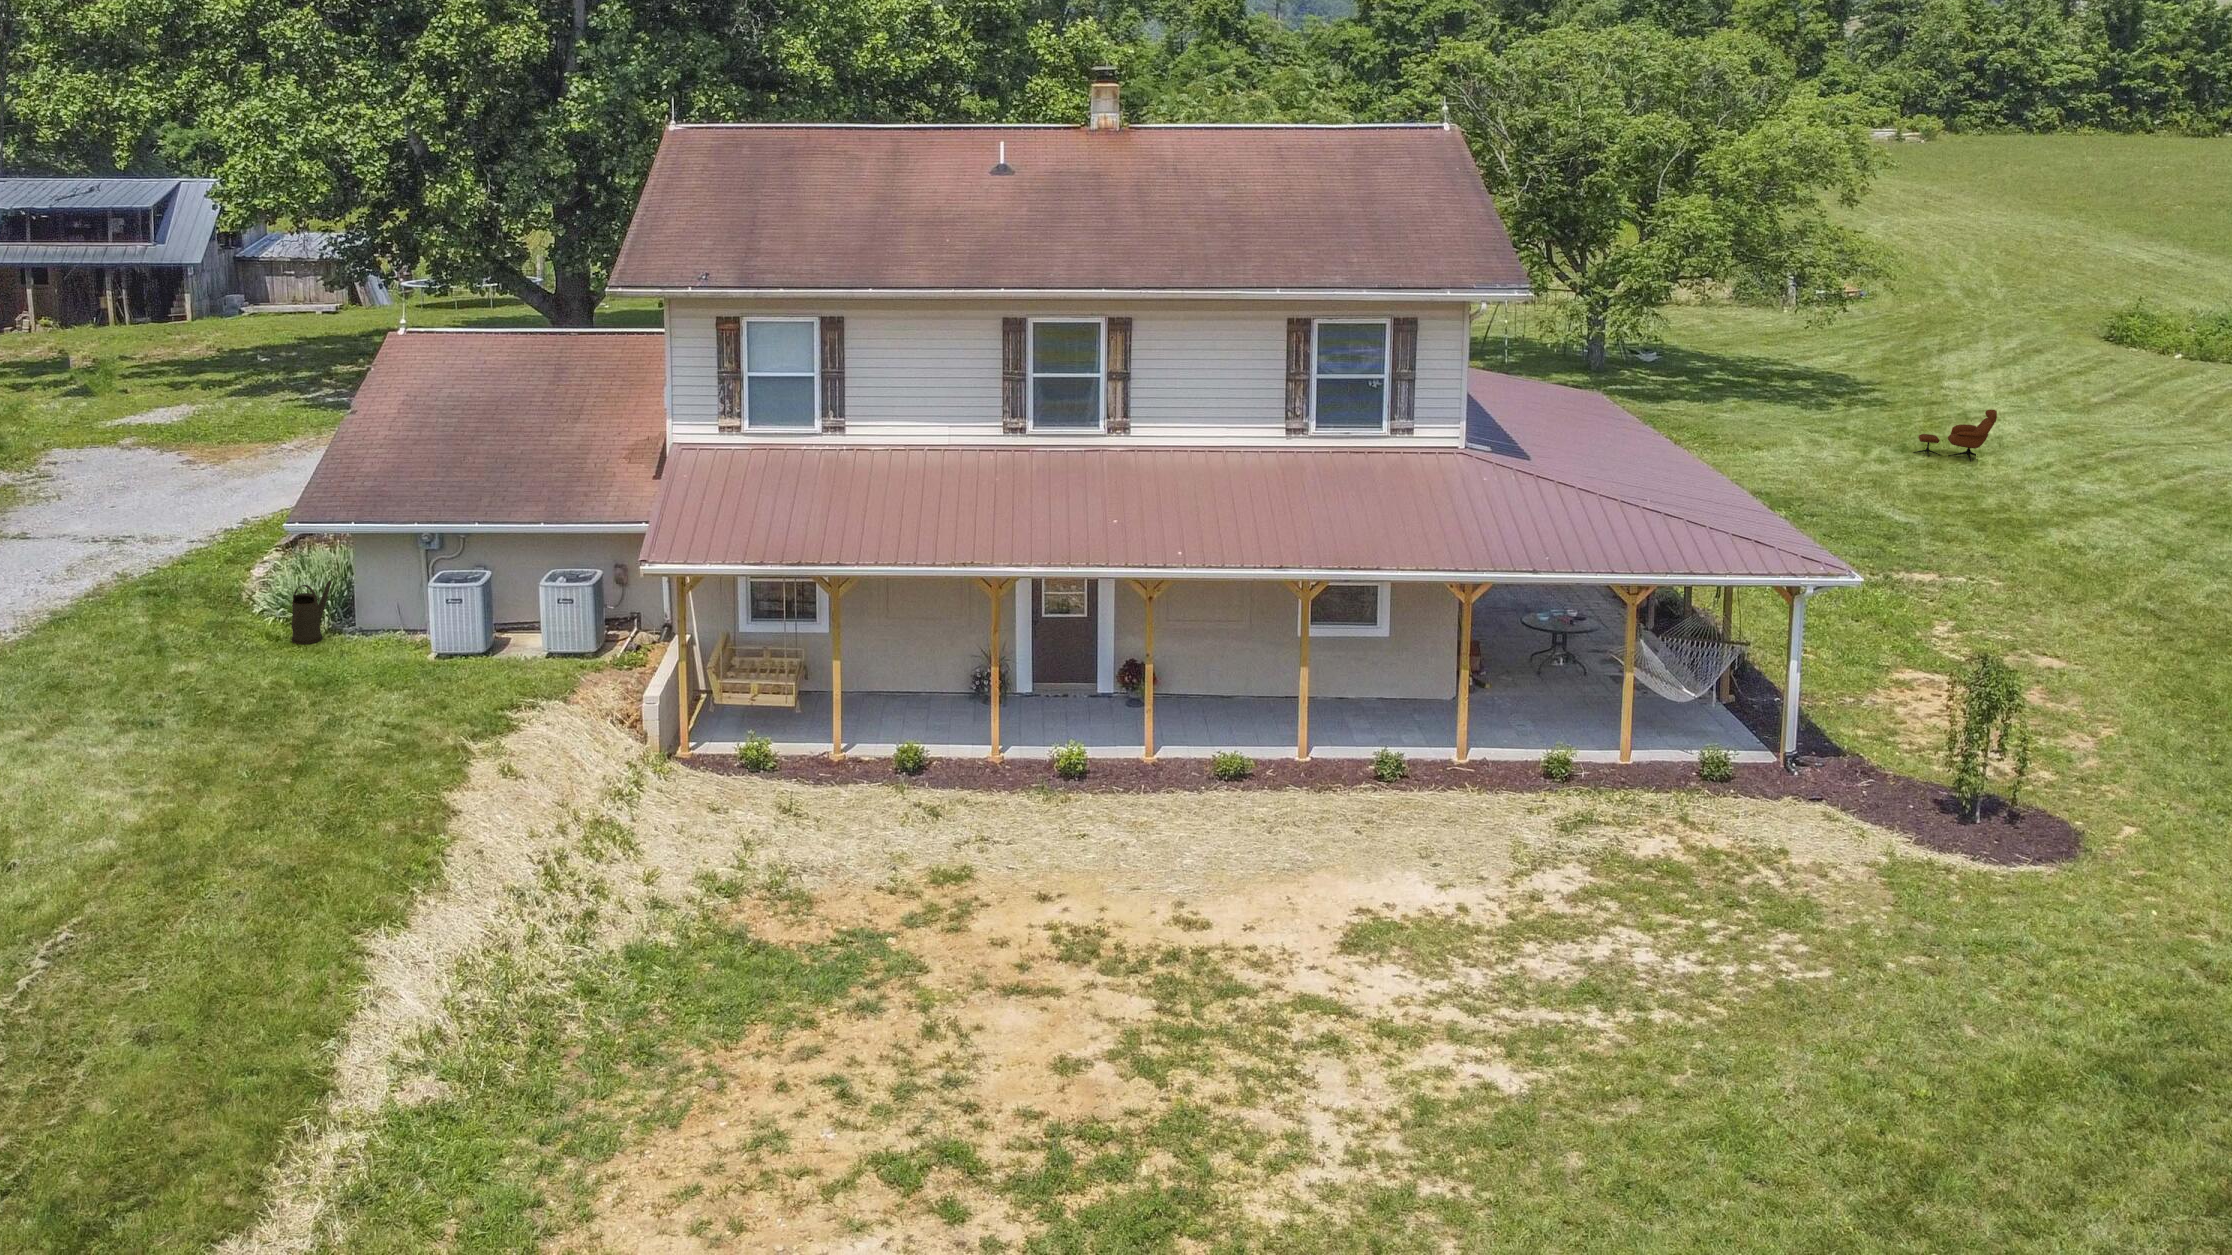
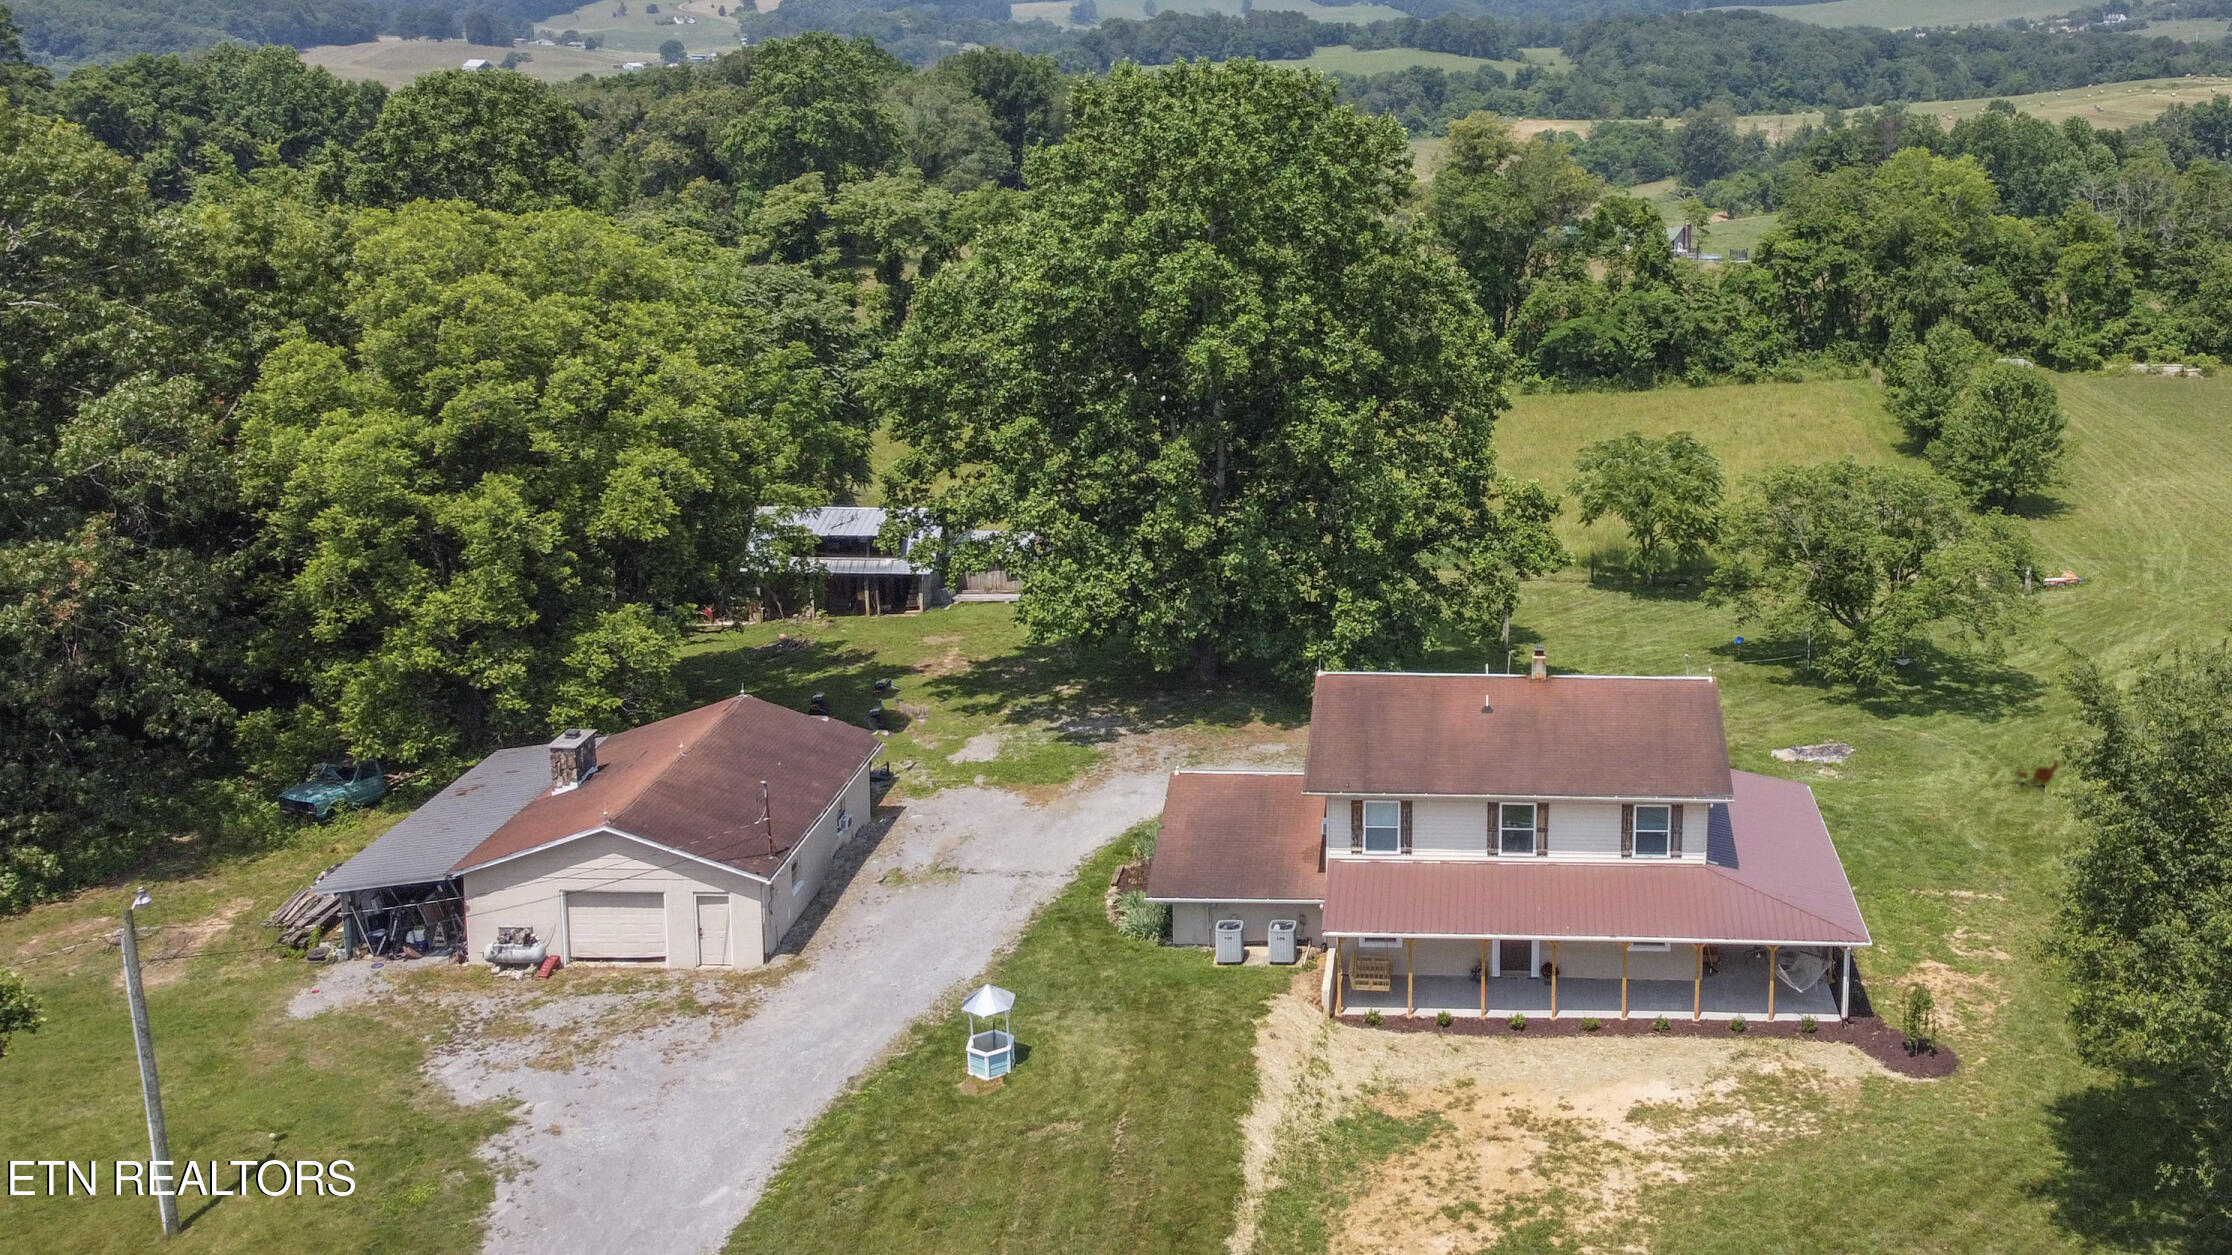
watering can: present [291,581,331,644] -> none [1142,918,1159,953]

